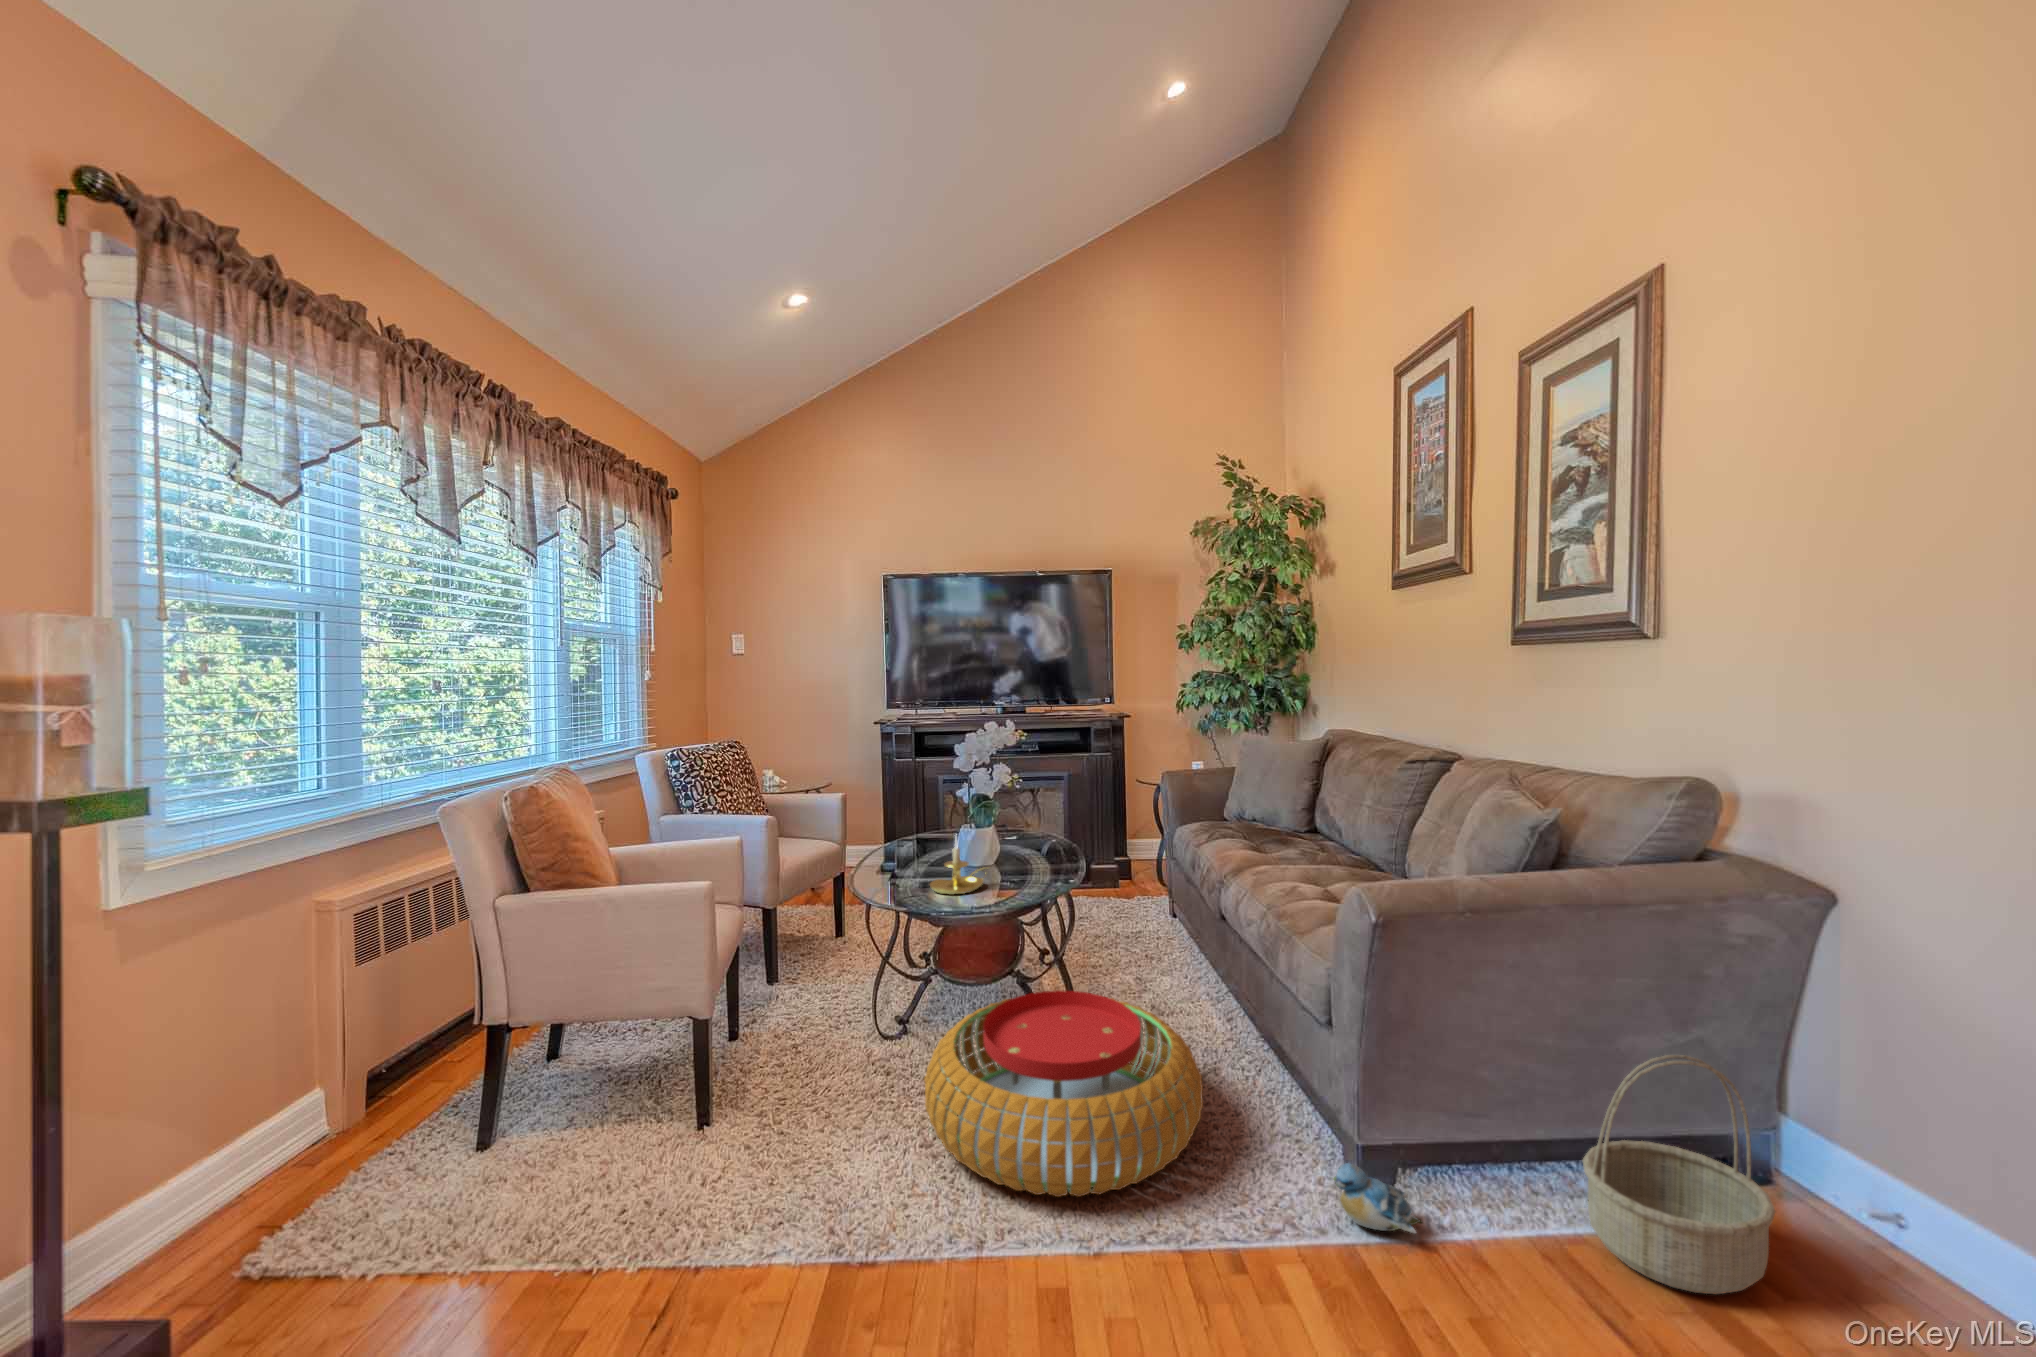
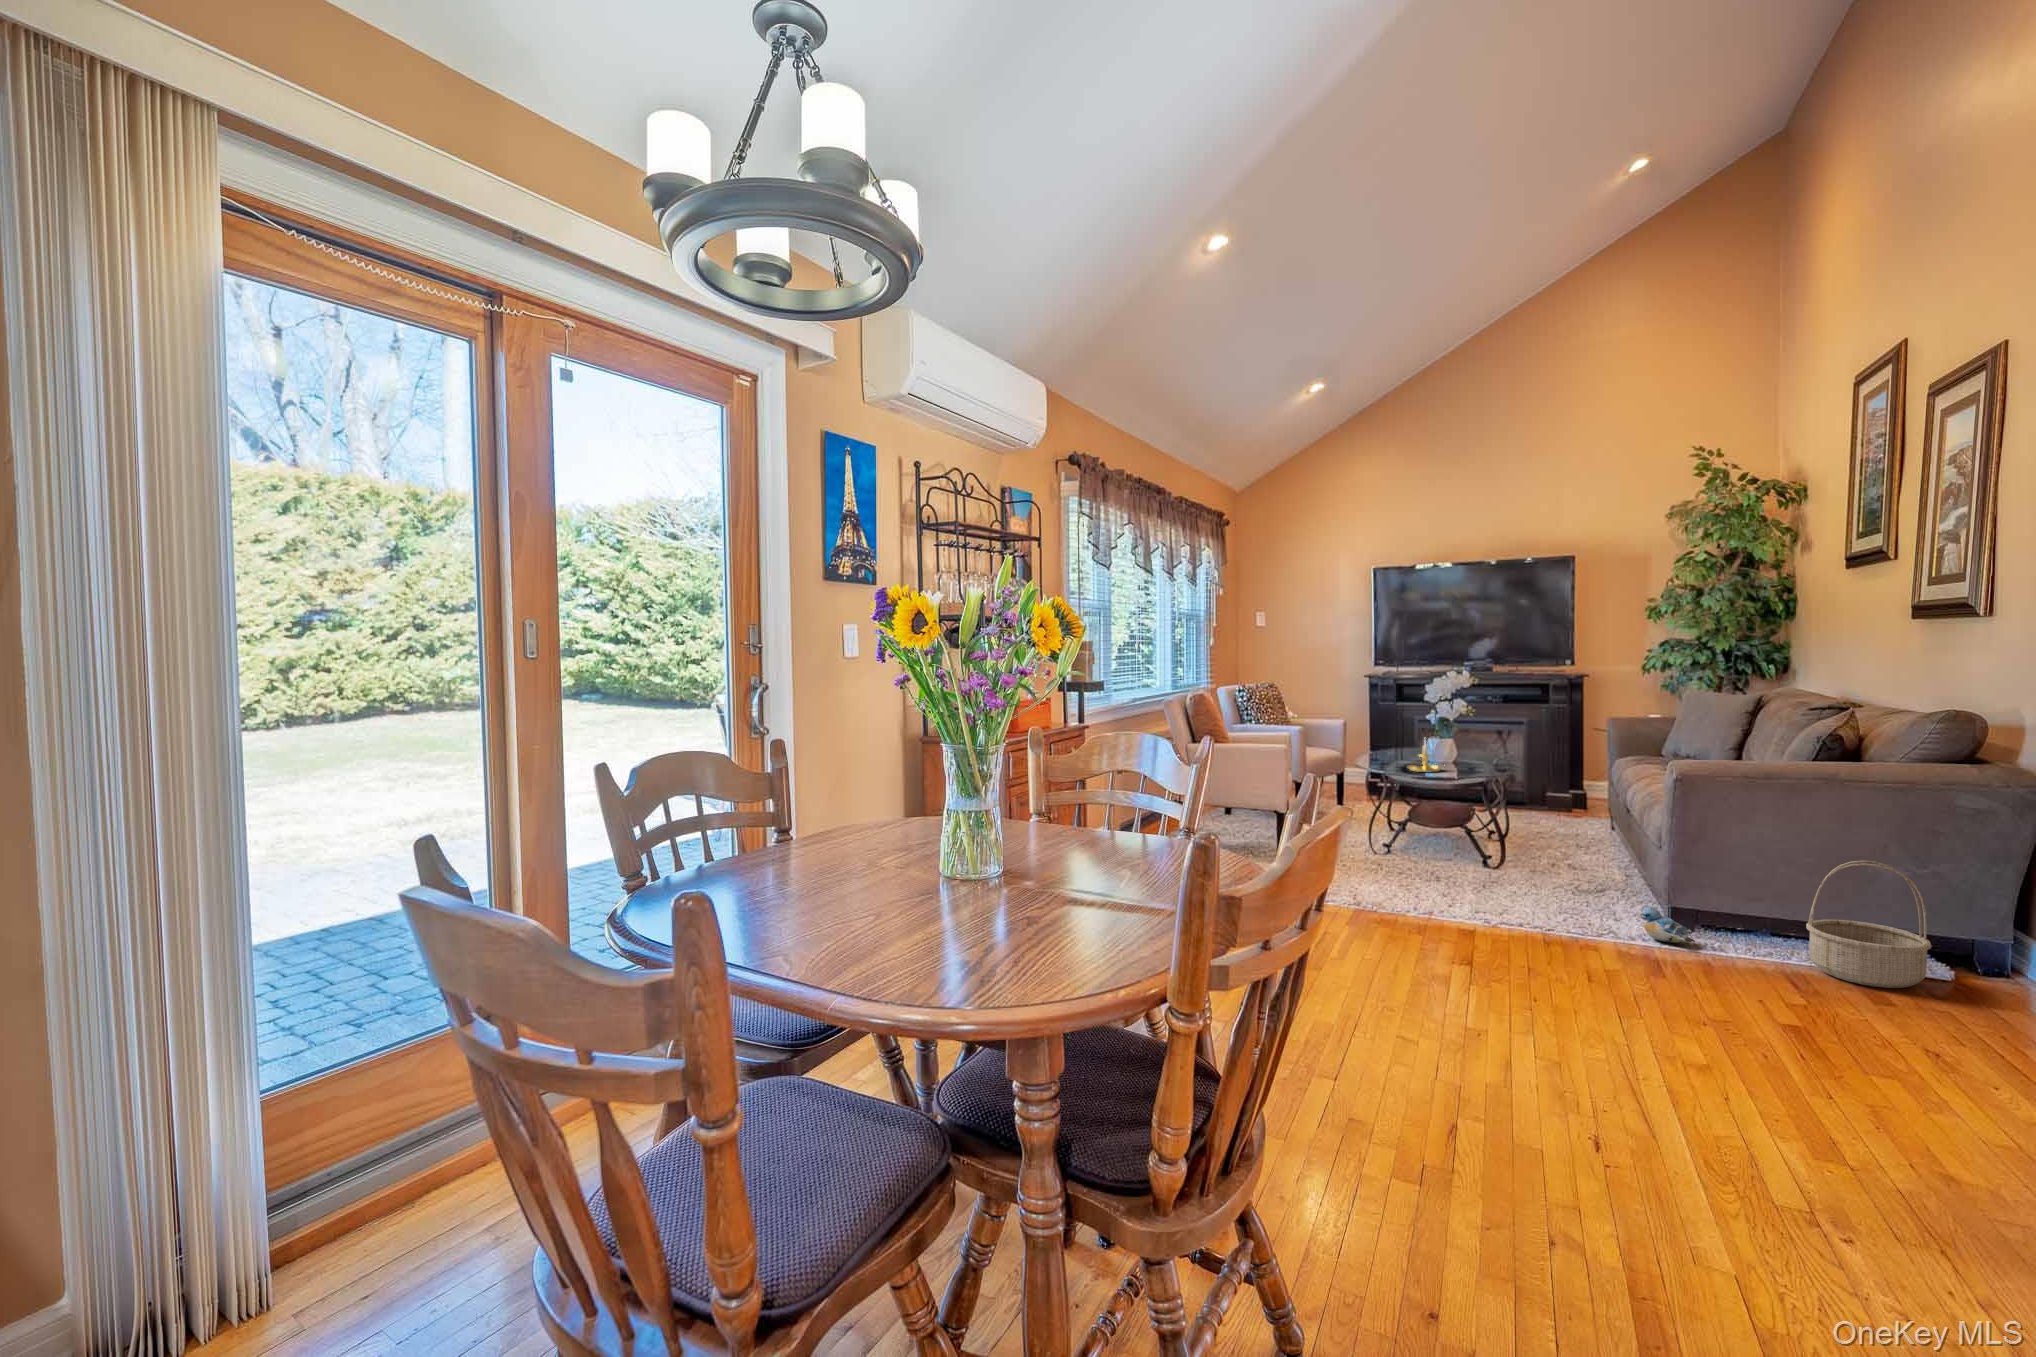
pouf: present [925,990,1203,1197] -> none [1402,826,1576,912]

